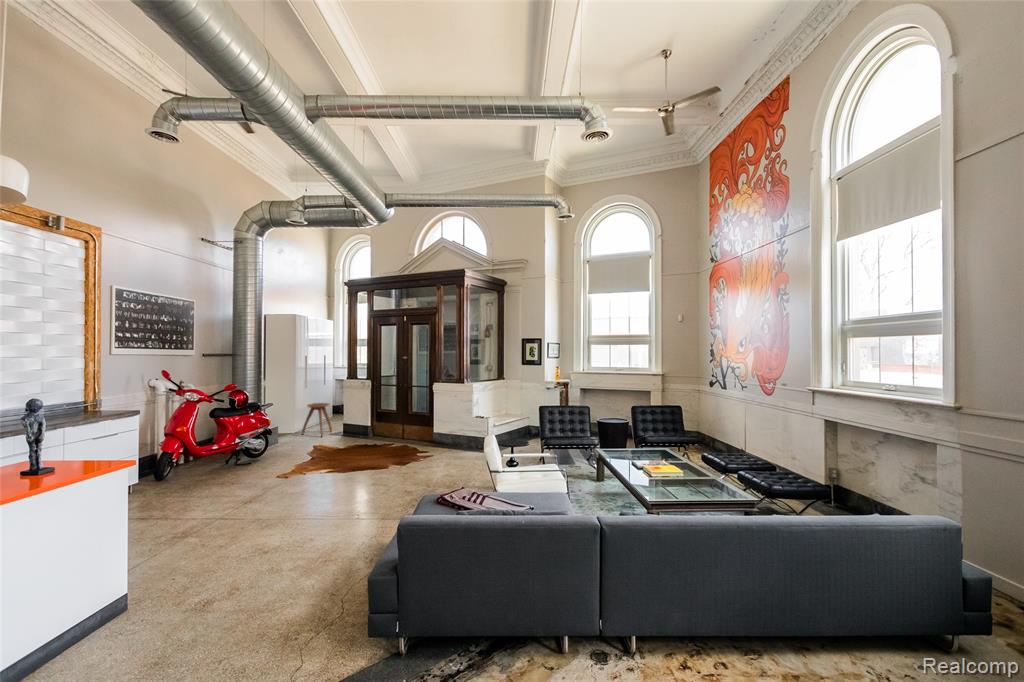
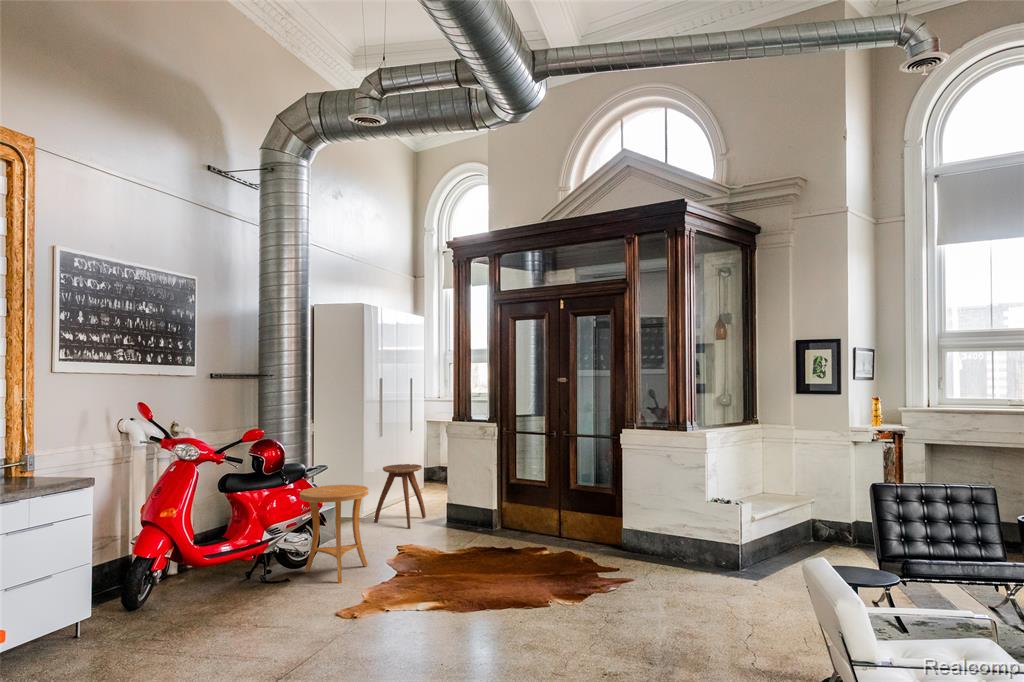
side table: none [258,413,298,463] -> present [300,485,369,583]

